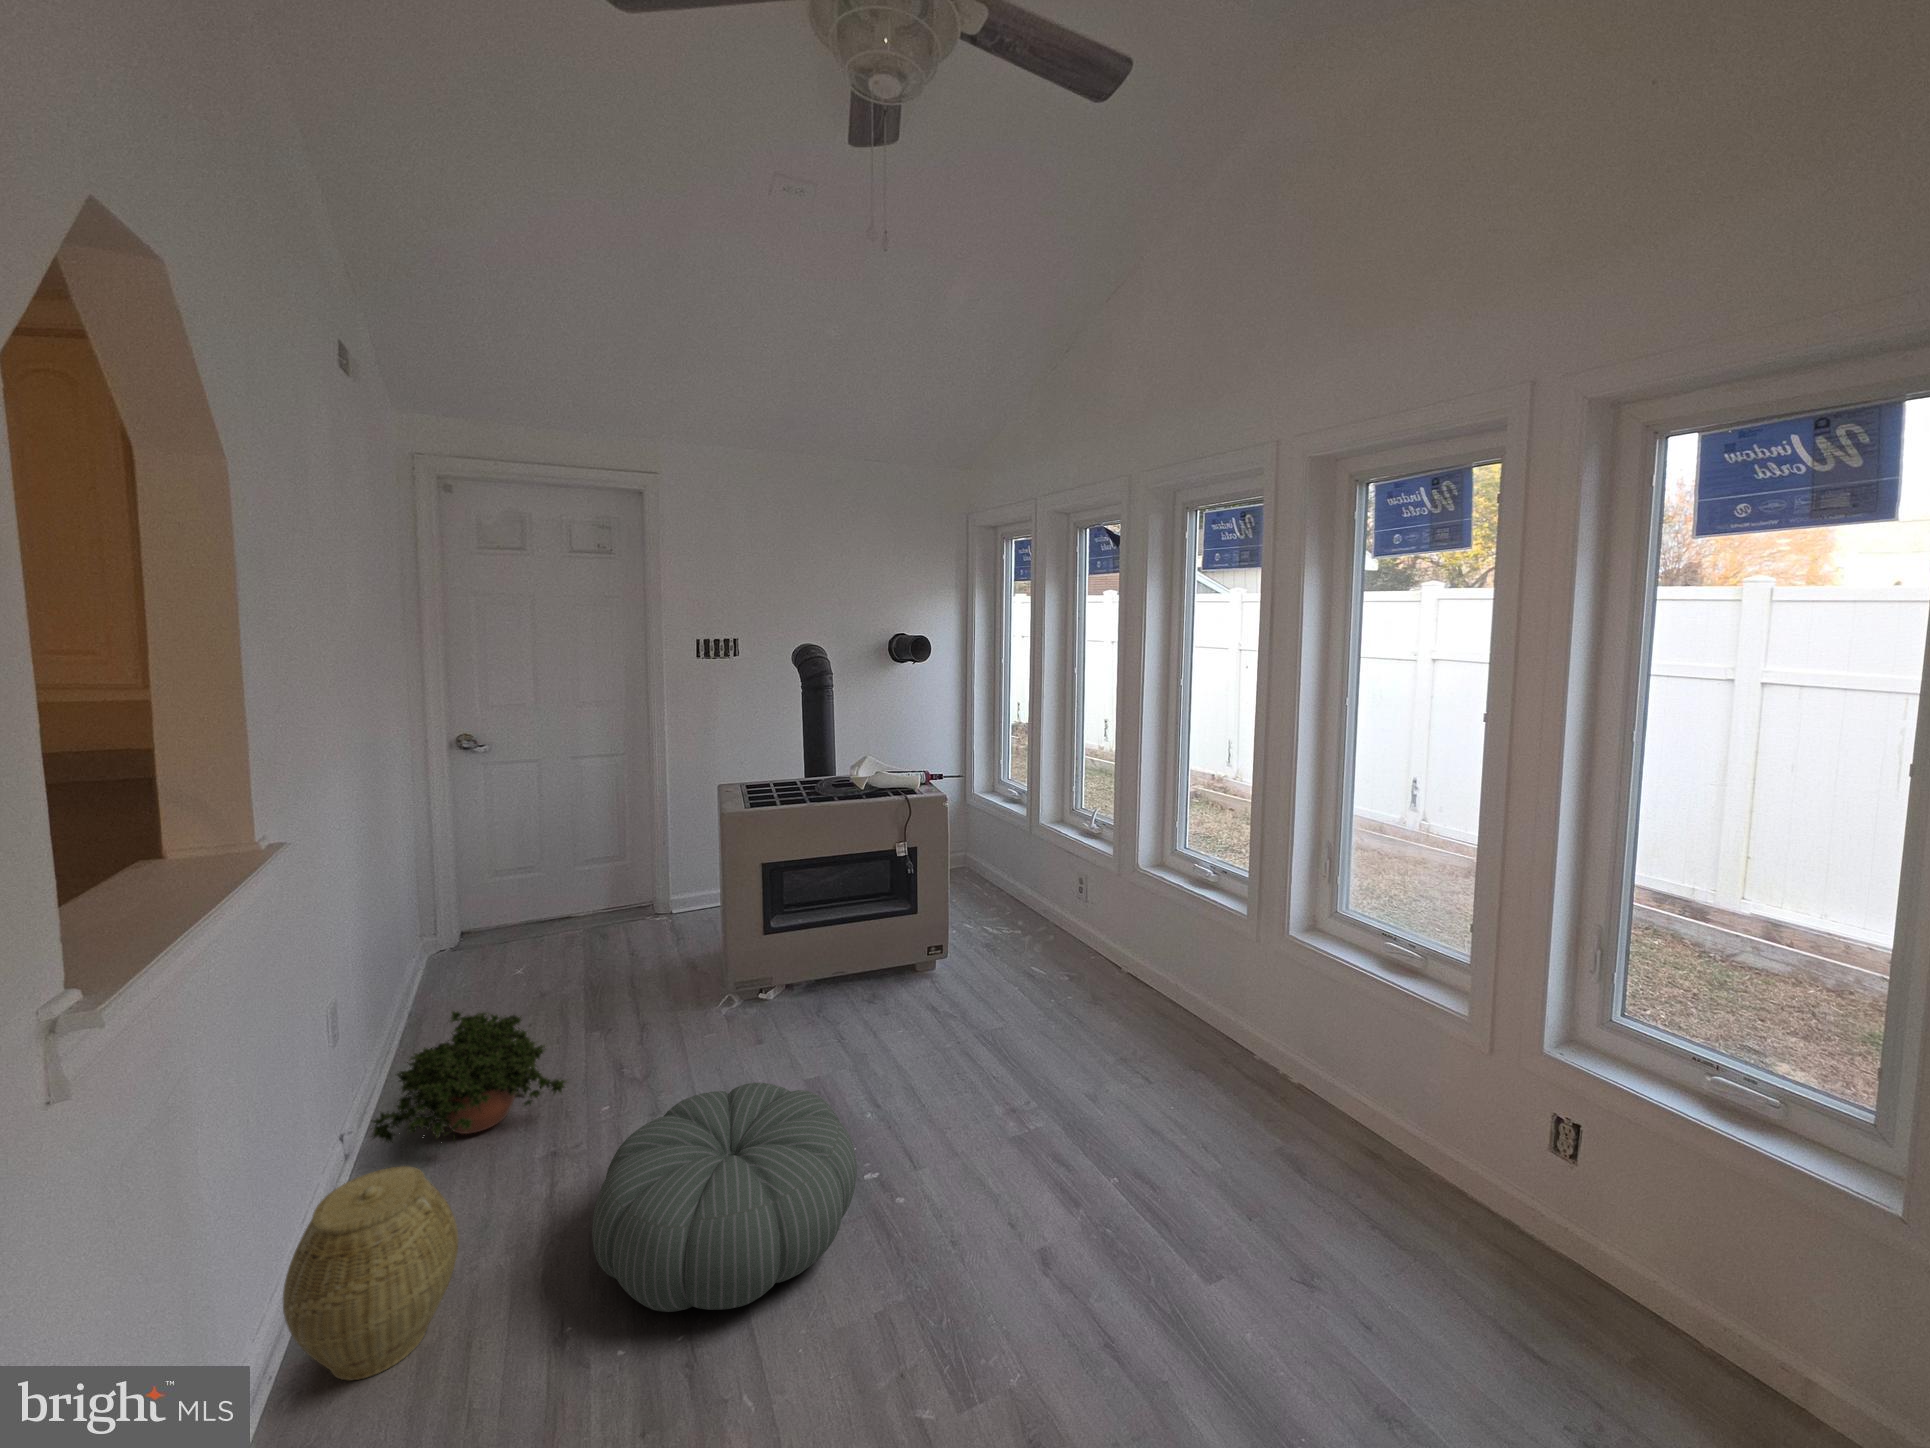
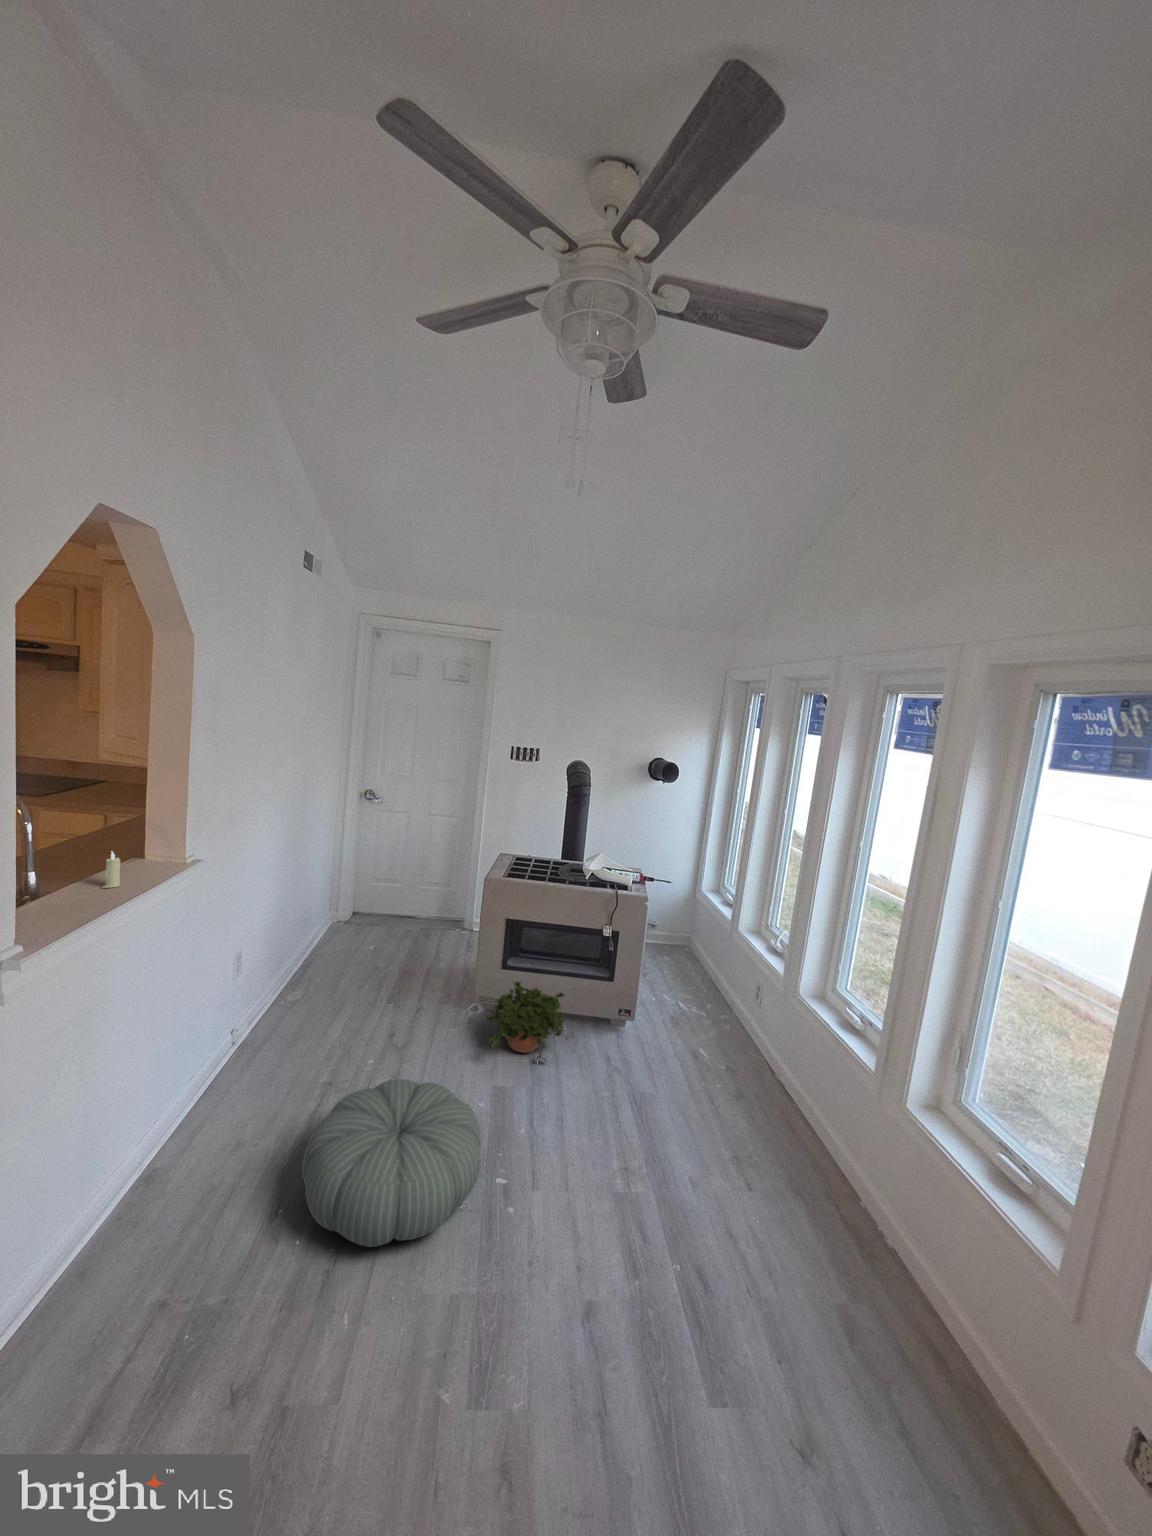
candle: none [135,830,170,899] -> present [102,851,120,888]
potted plant: present [371,1011,566,1143] -> present [487,982,565,1061]
woven basket: present [283,1166,458,1380] -> none [142,1070,239,1193]

